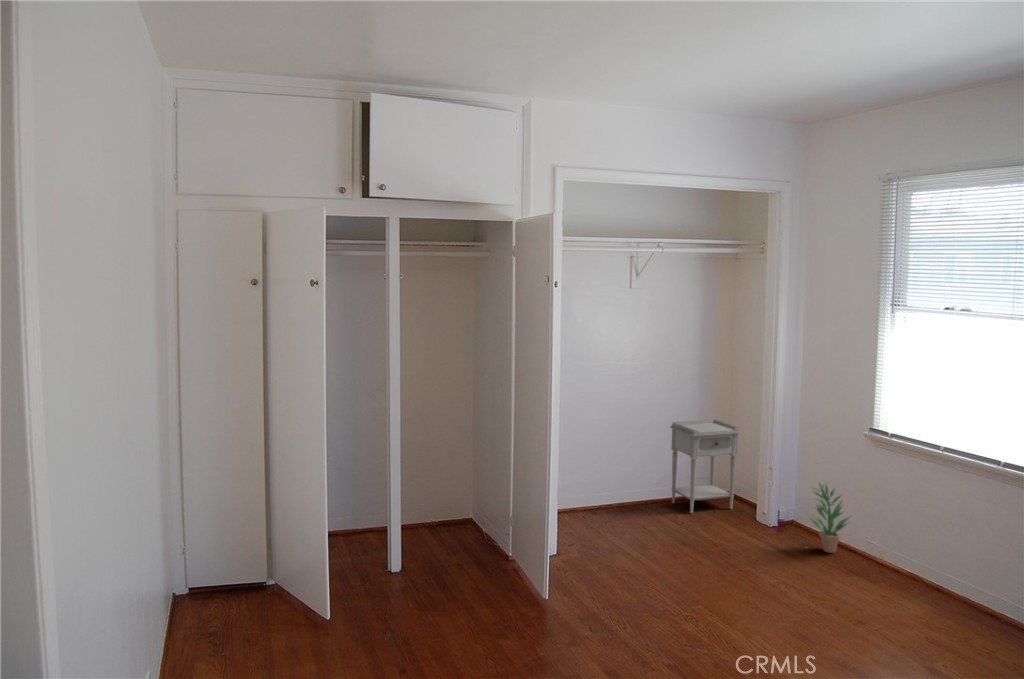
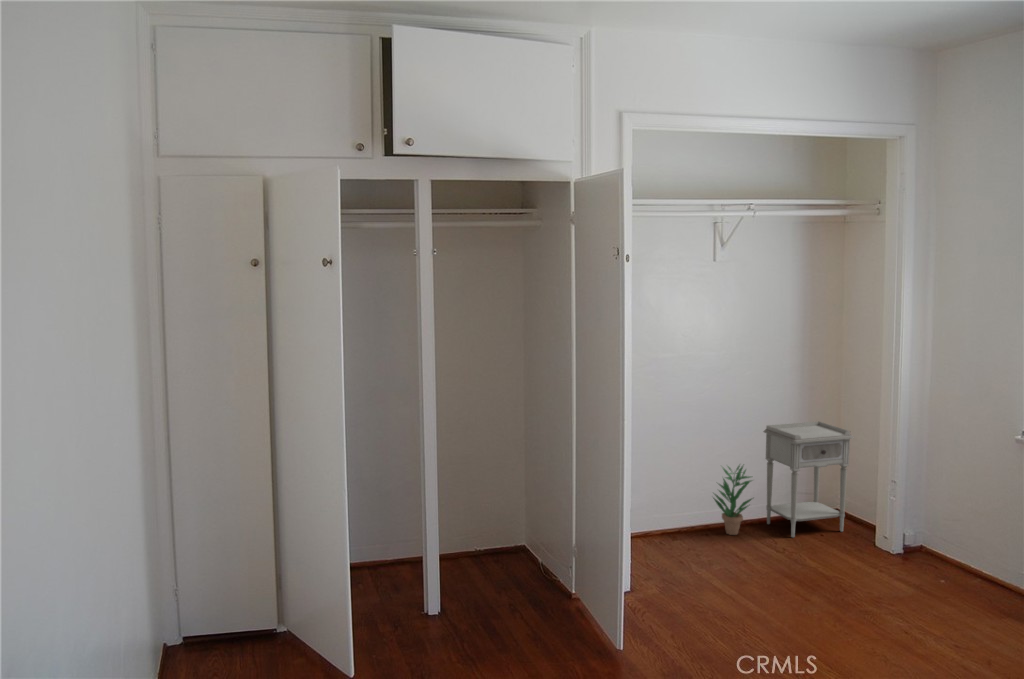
potted plant: present [811,483,849,553] -> present [713,465,752,535]

